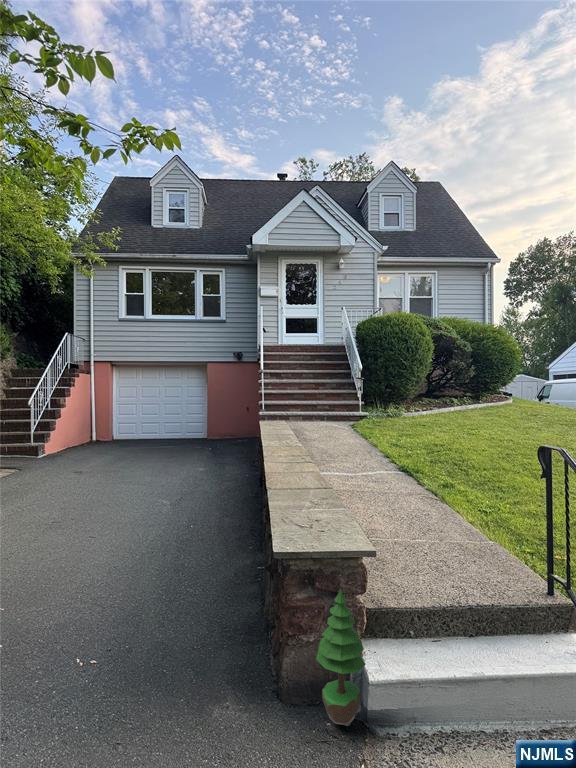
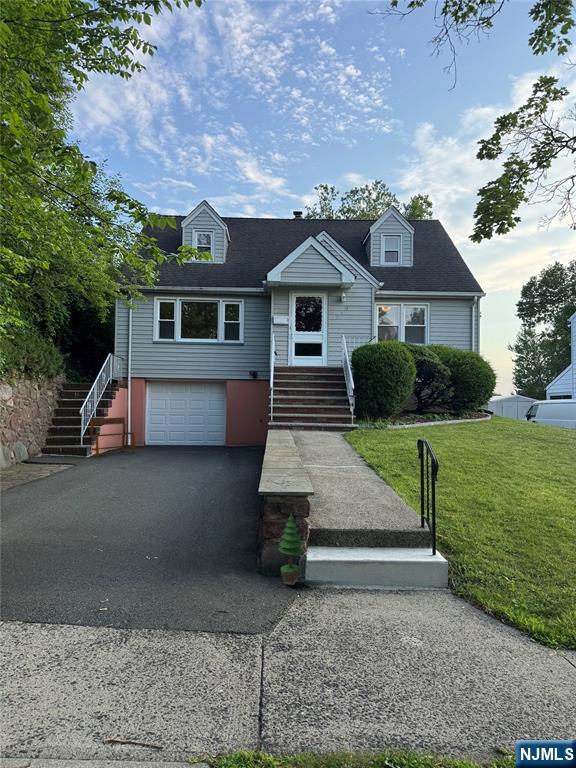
bench: none [41,409,99,458] -> present [89,417,135,457]

